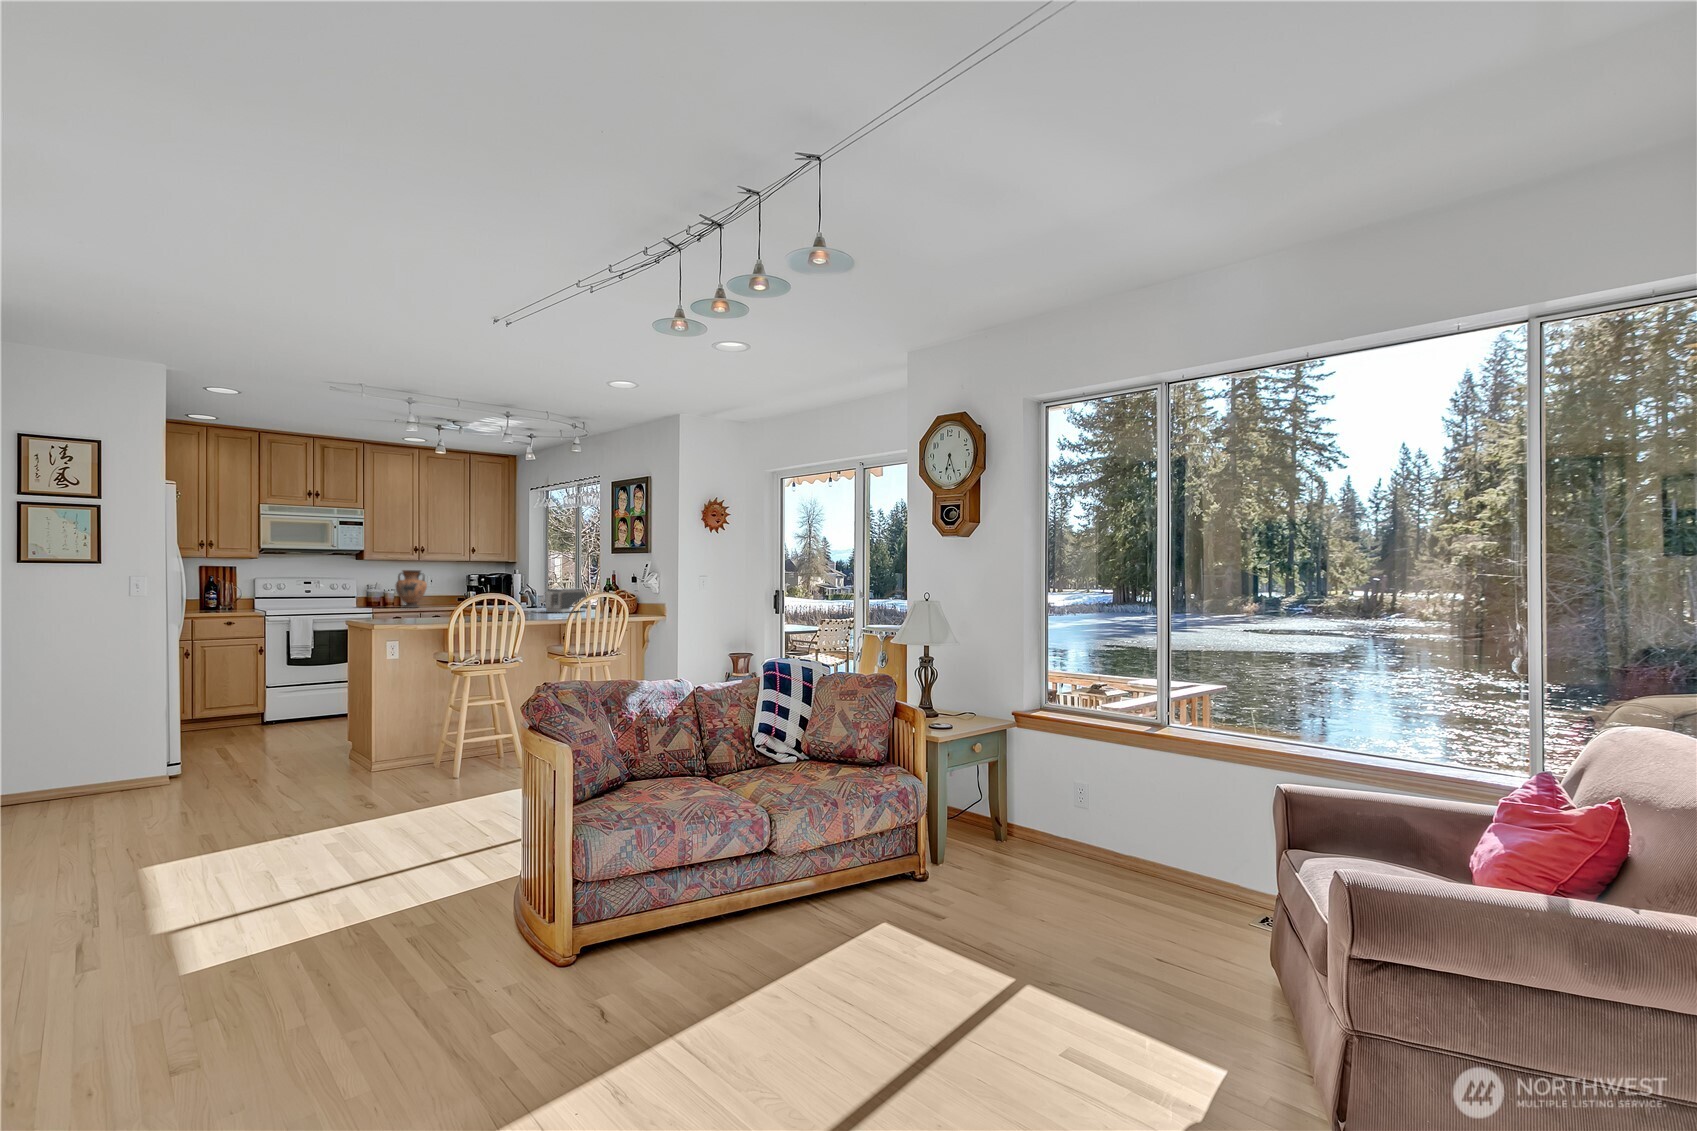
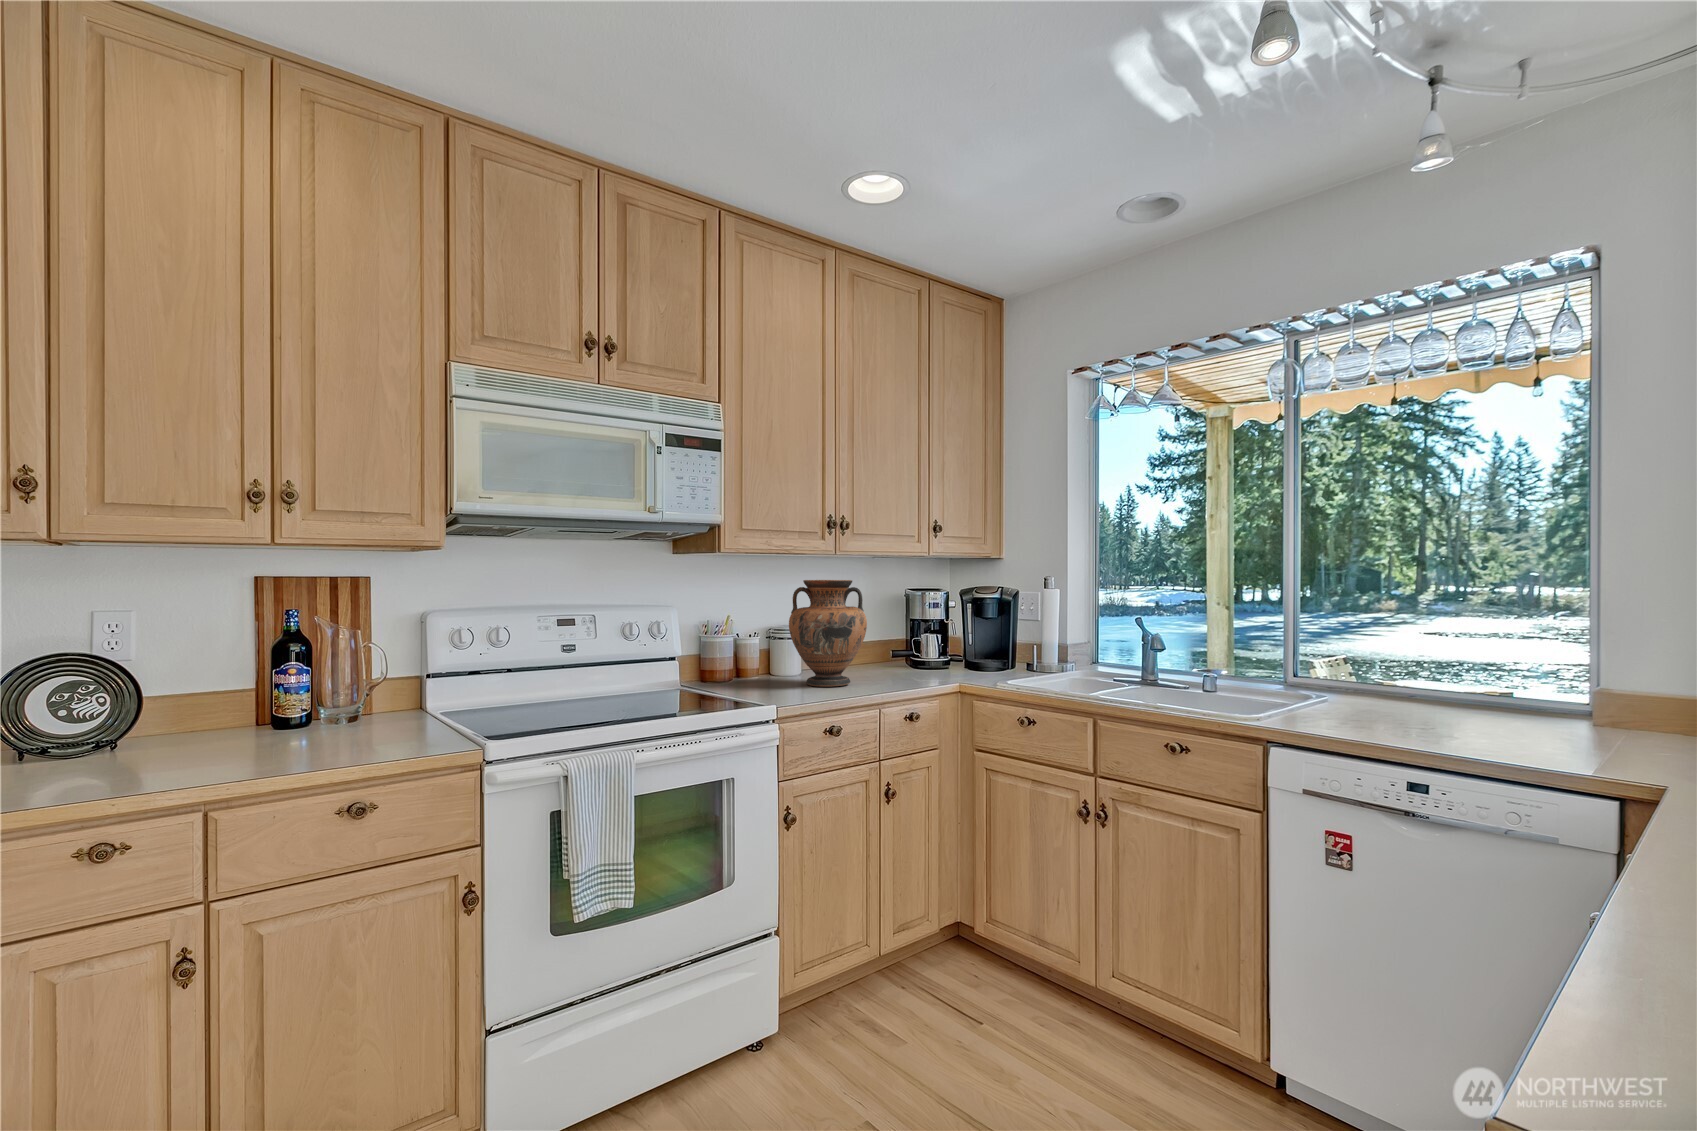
toaster: present [545,588,587,613] -> none [1360,633,1456,726]

